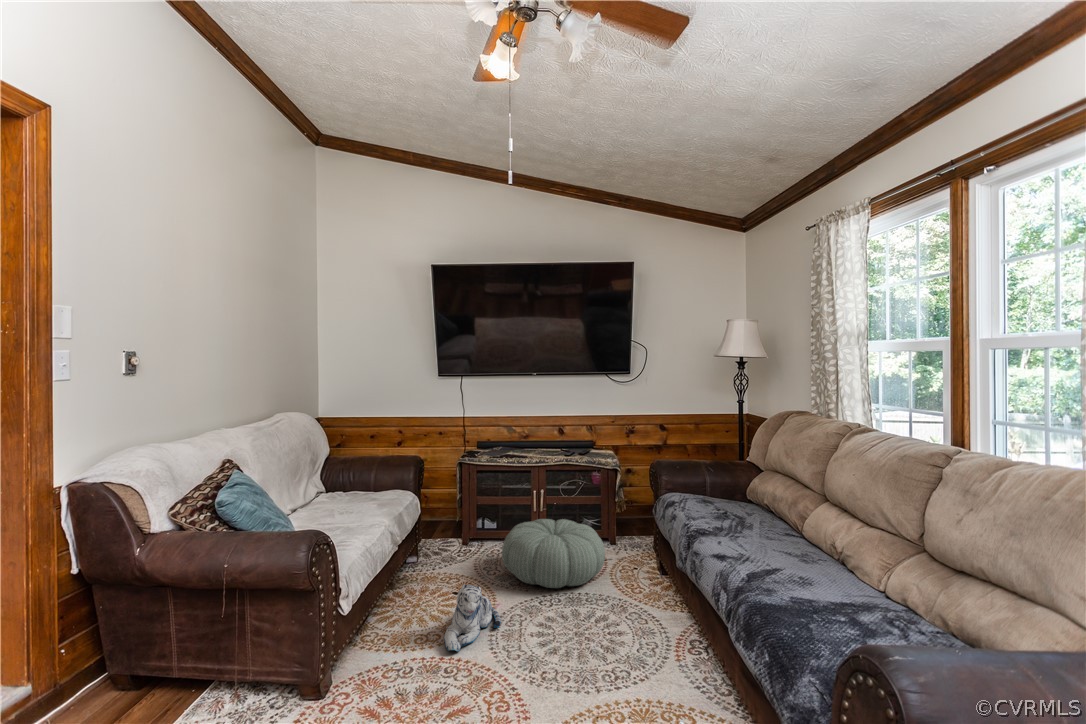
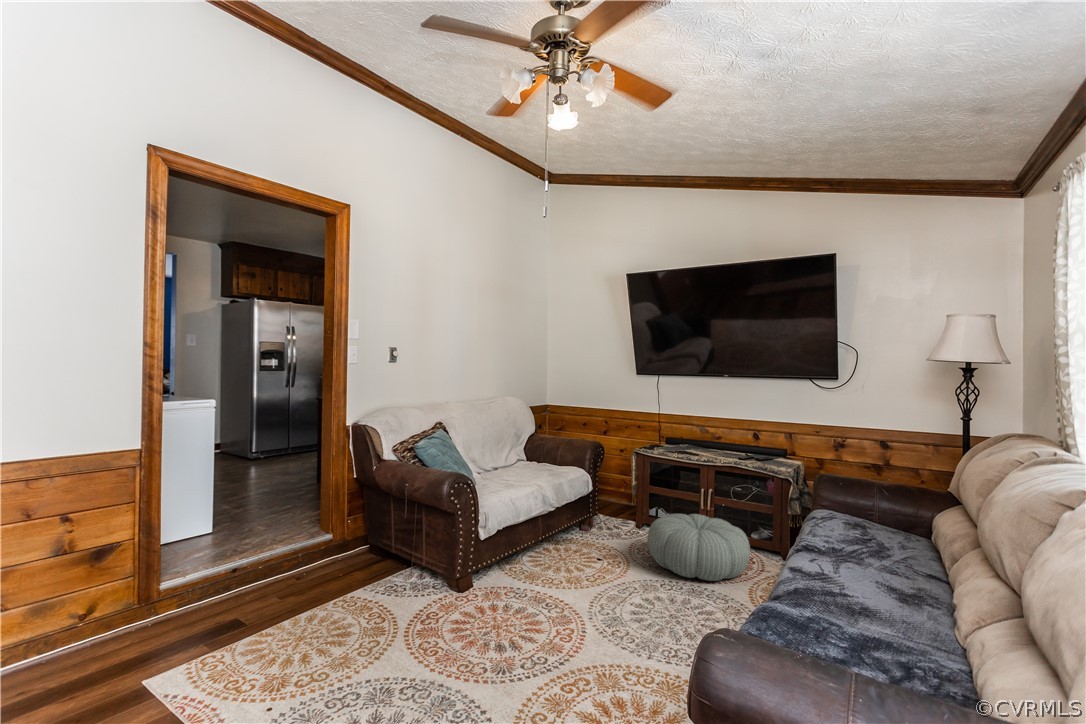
plush toy: present [444,584,501,651] -> none [557,545,618,596]

